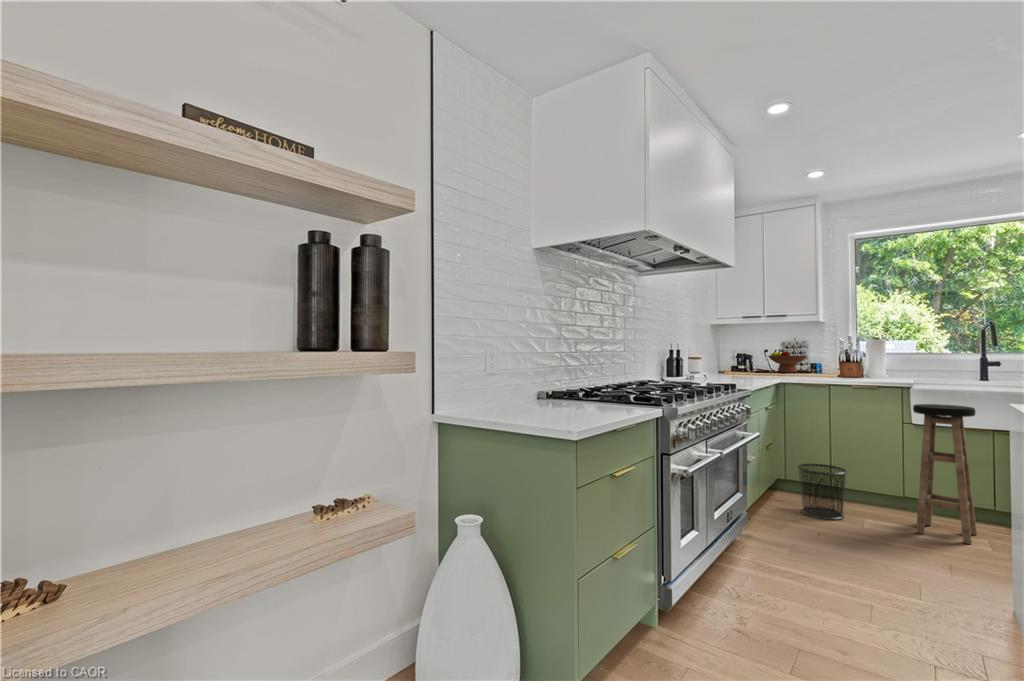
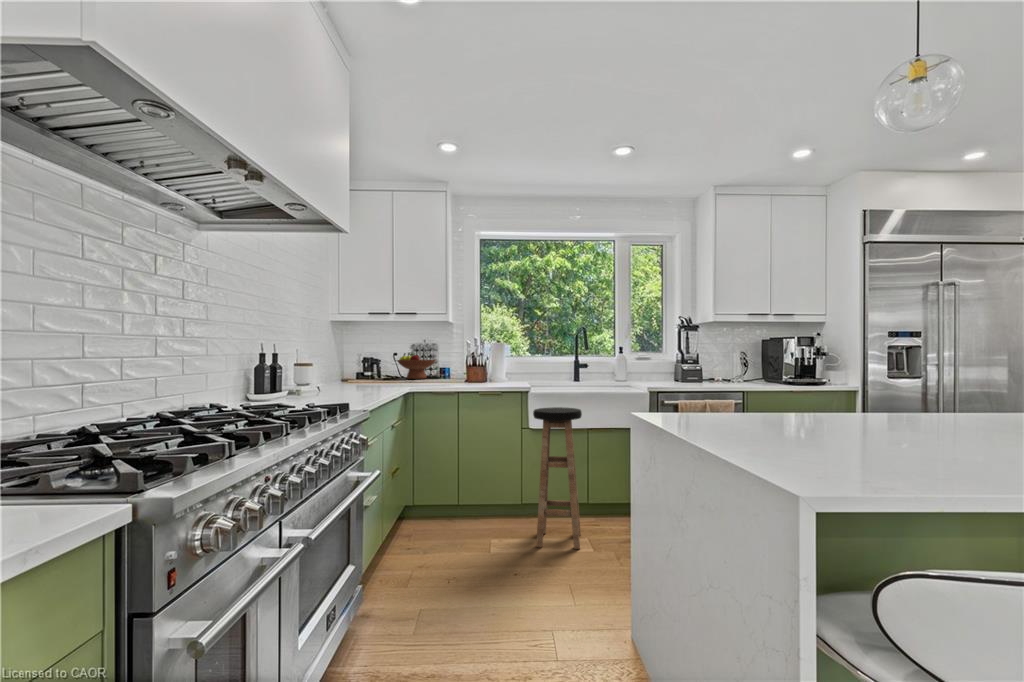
waste bin: present [797,464,847,520] -> none [425,485,475,553]

